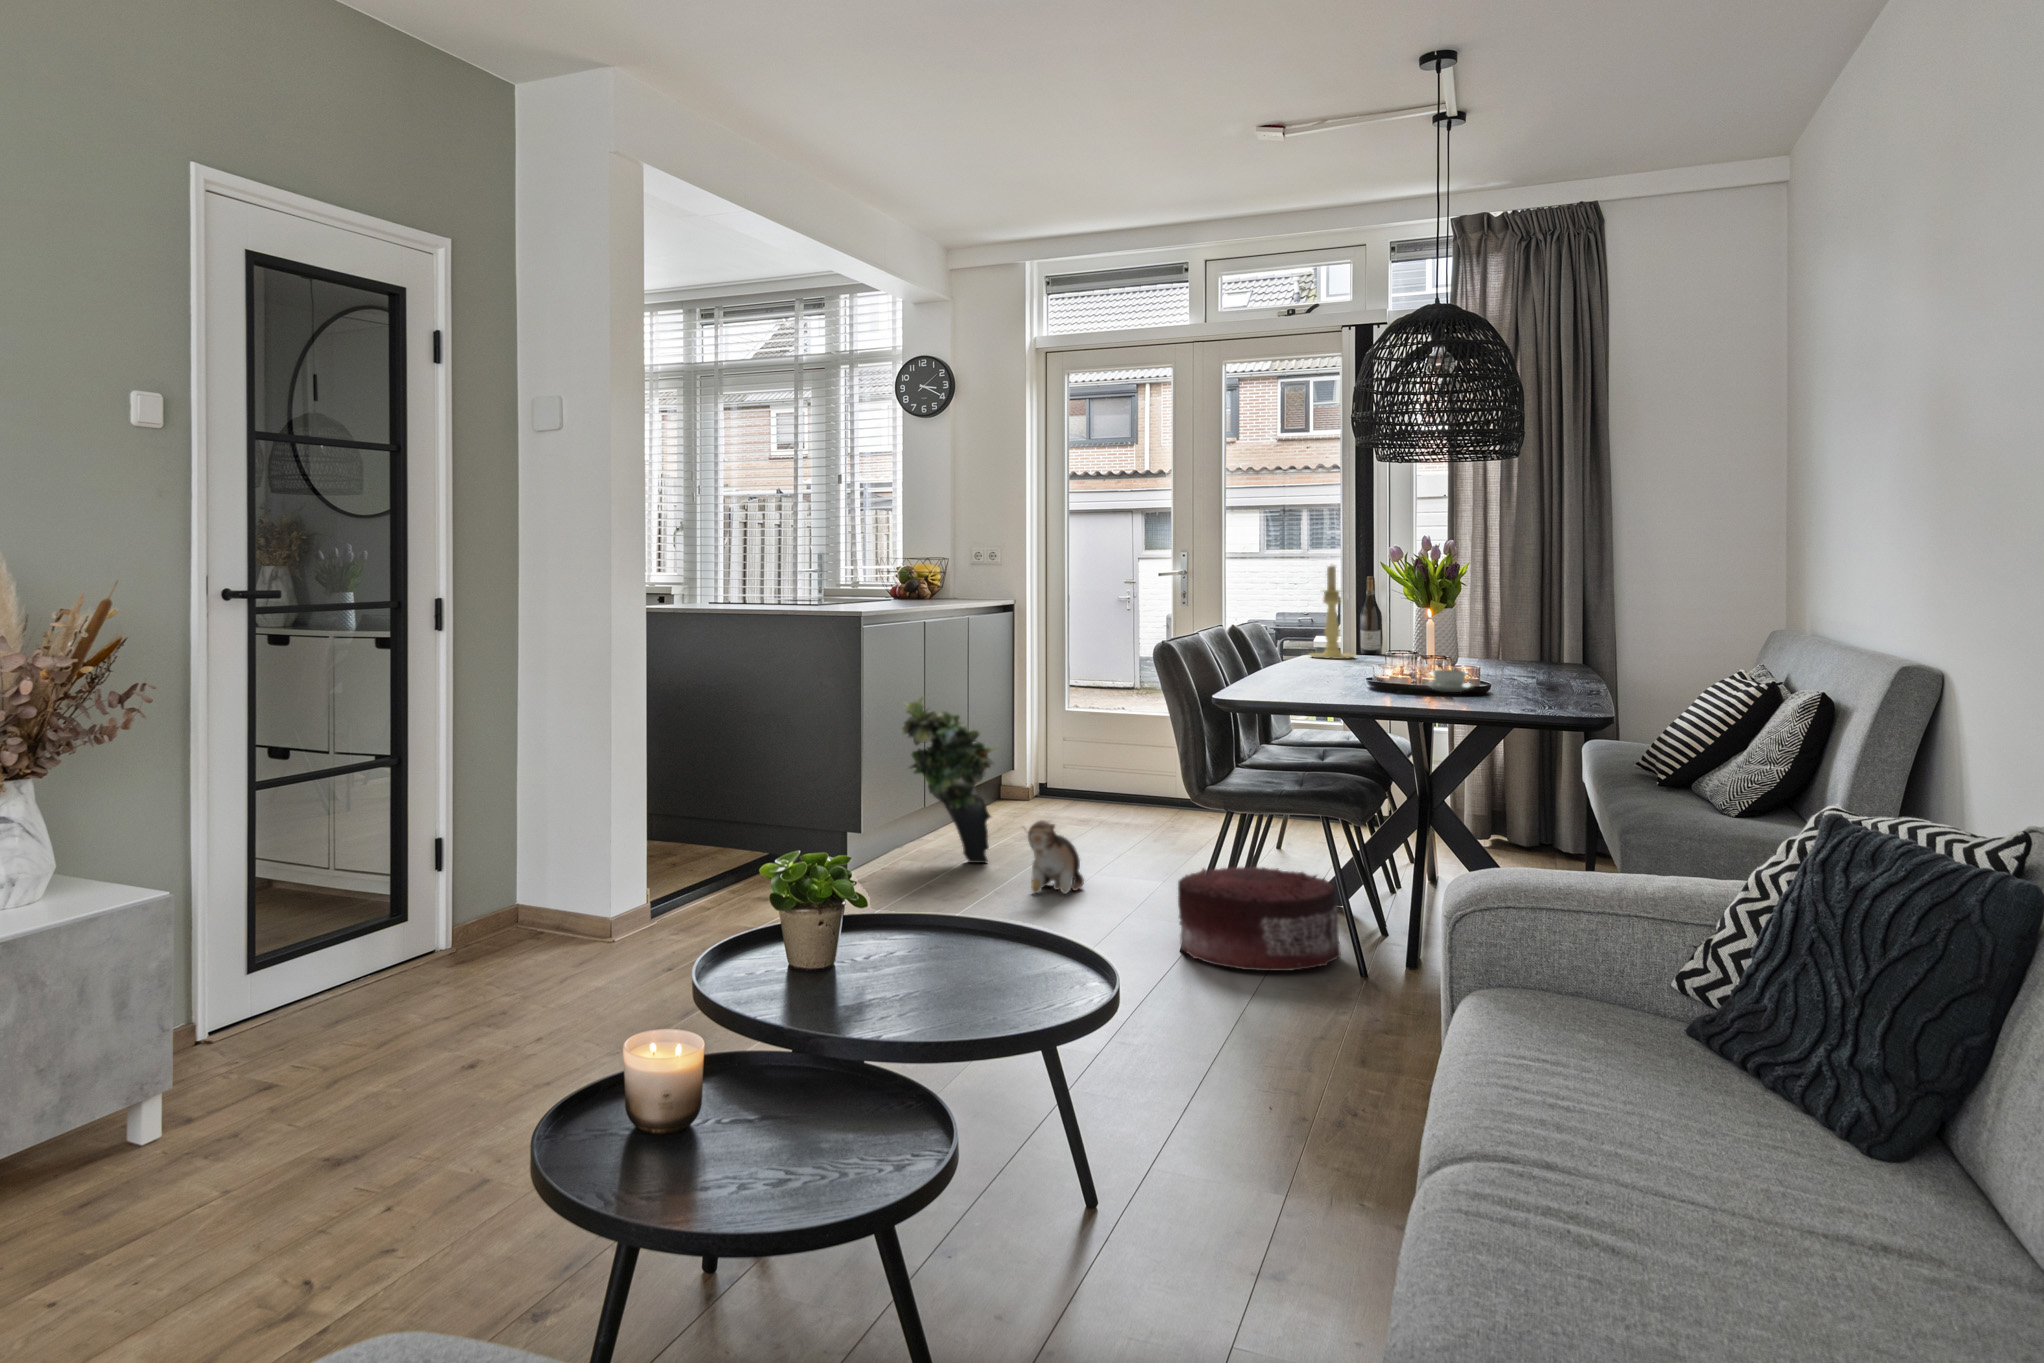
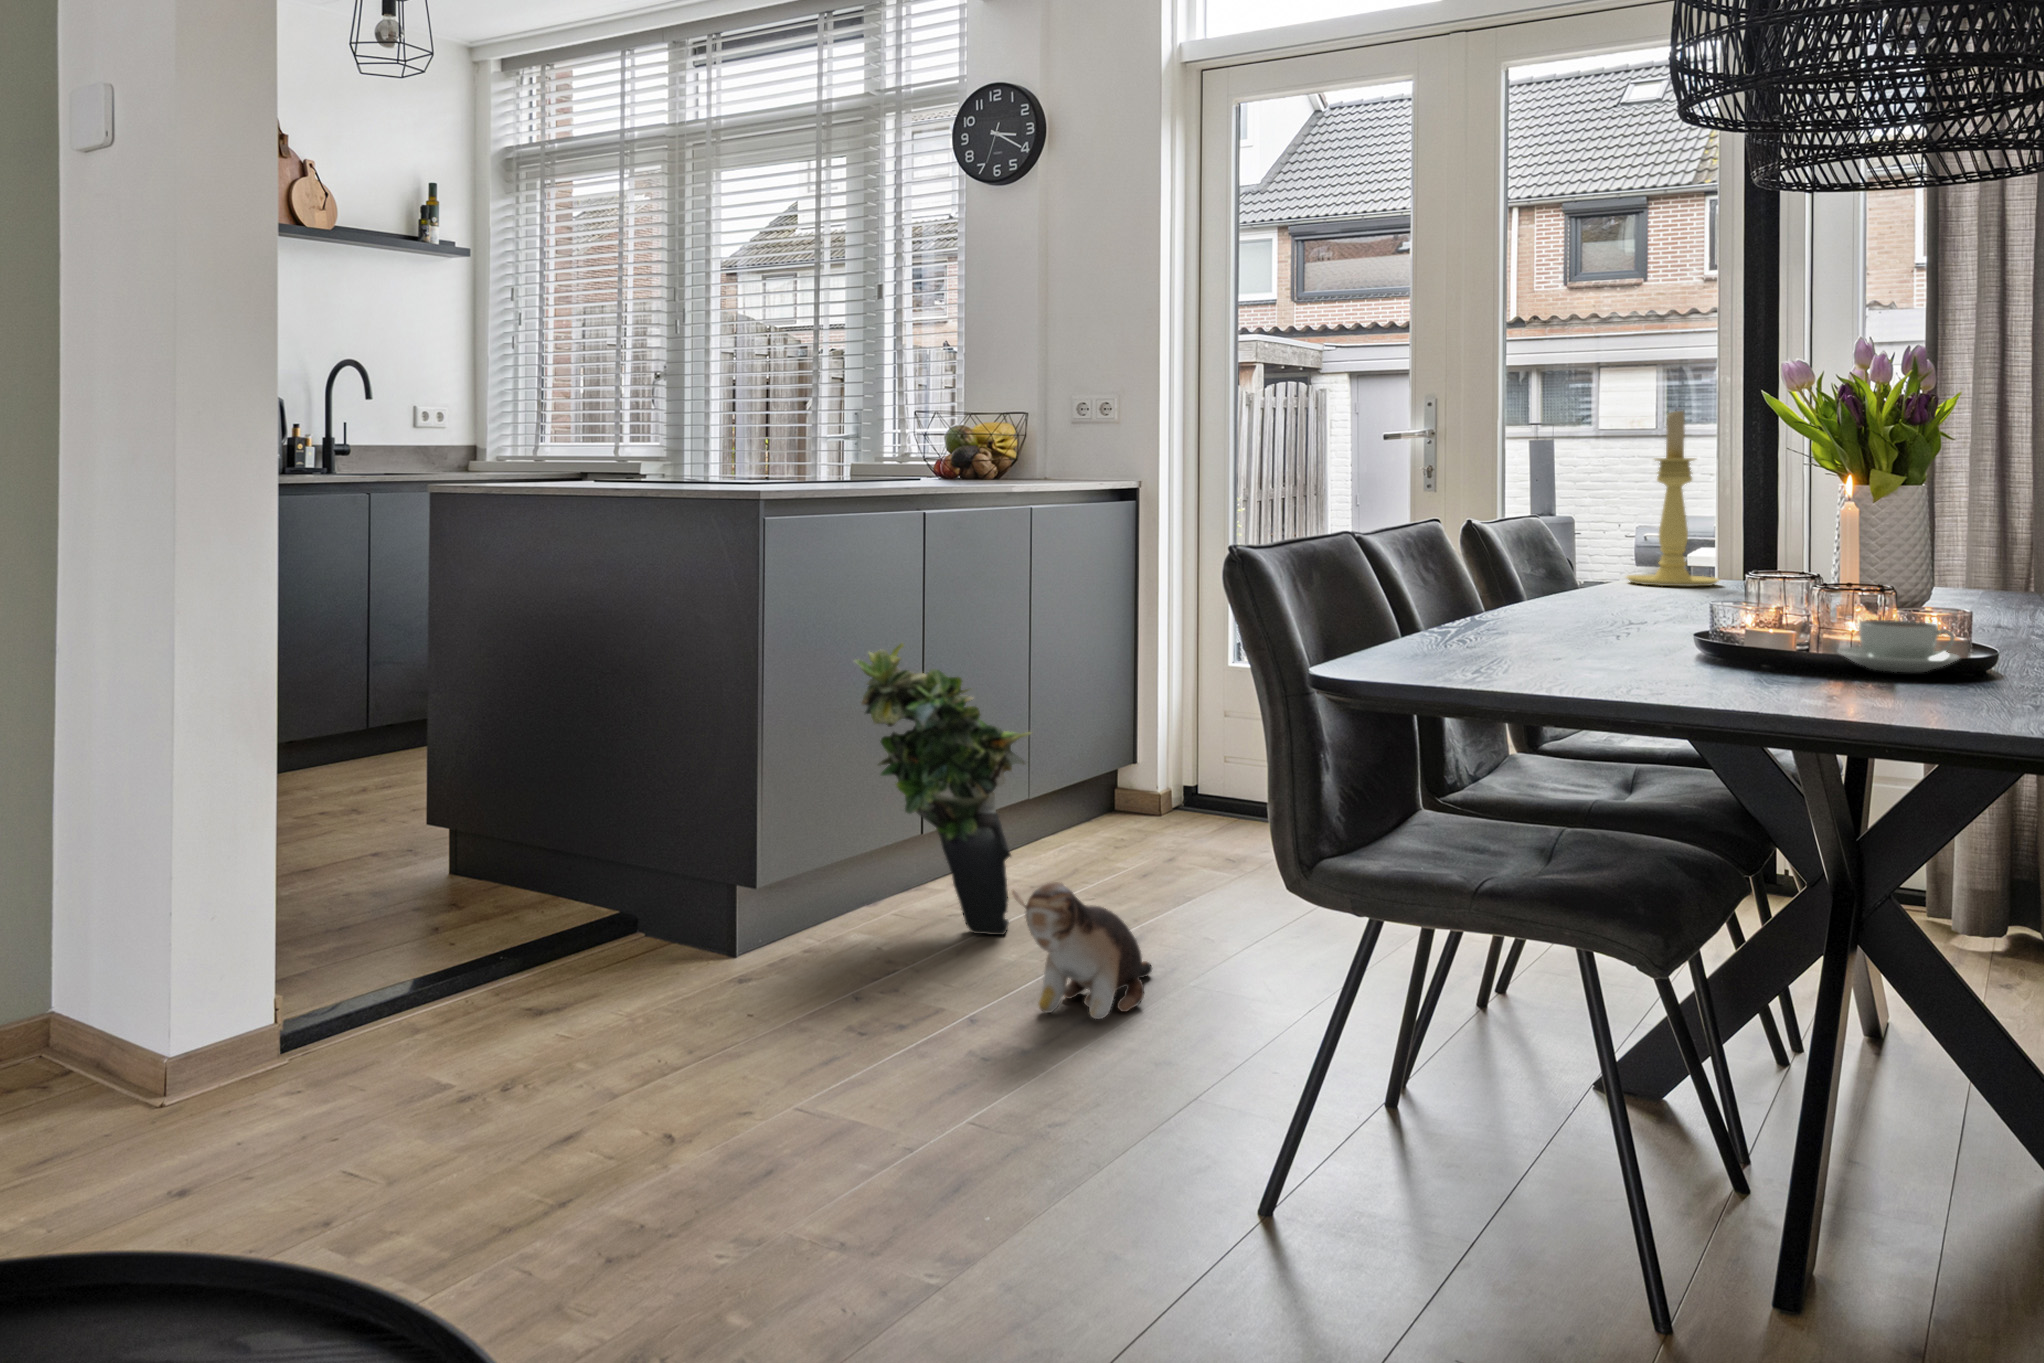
wine bottle: present [1360,576,1383,654] -> none [1734,433,1780,578]
pouf: present [1178,866,1341,971] -> none [1246,1019,1603,1293]

